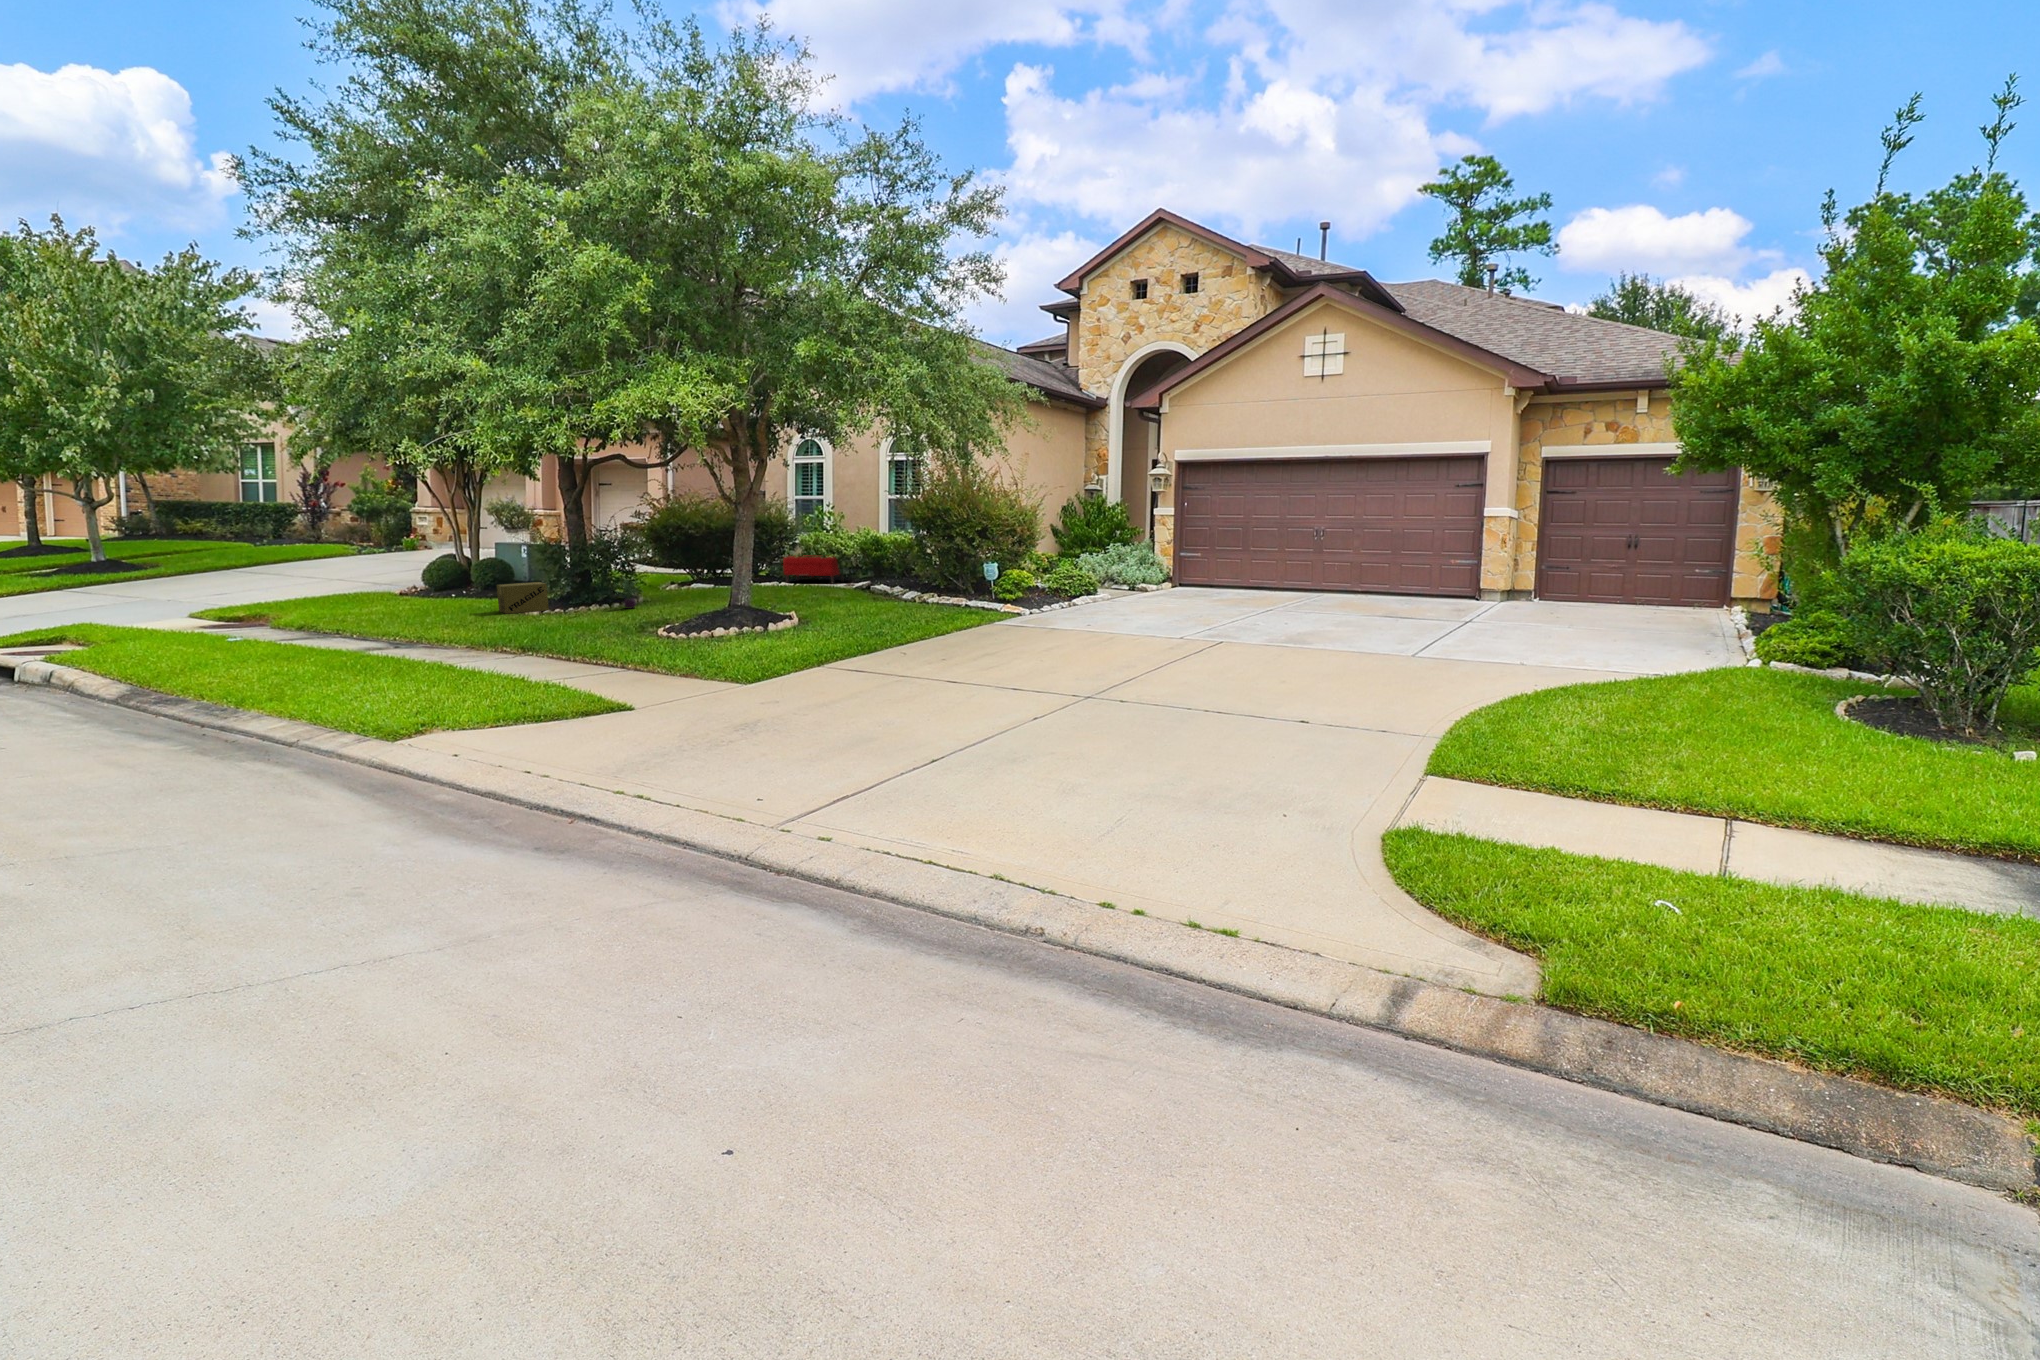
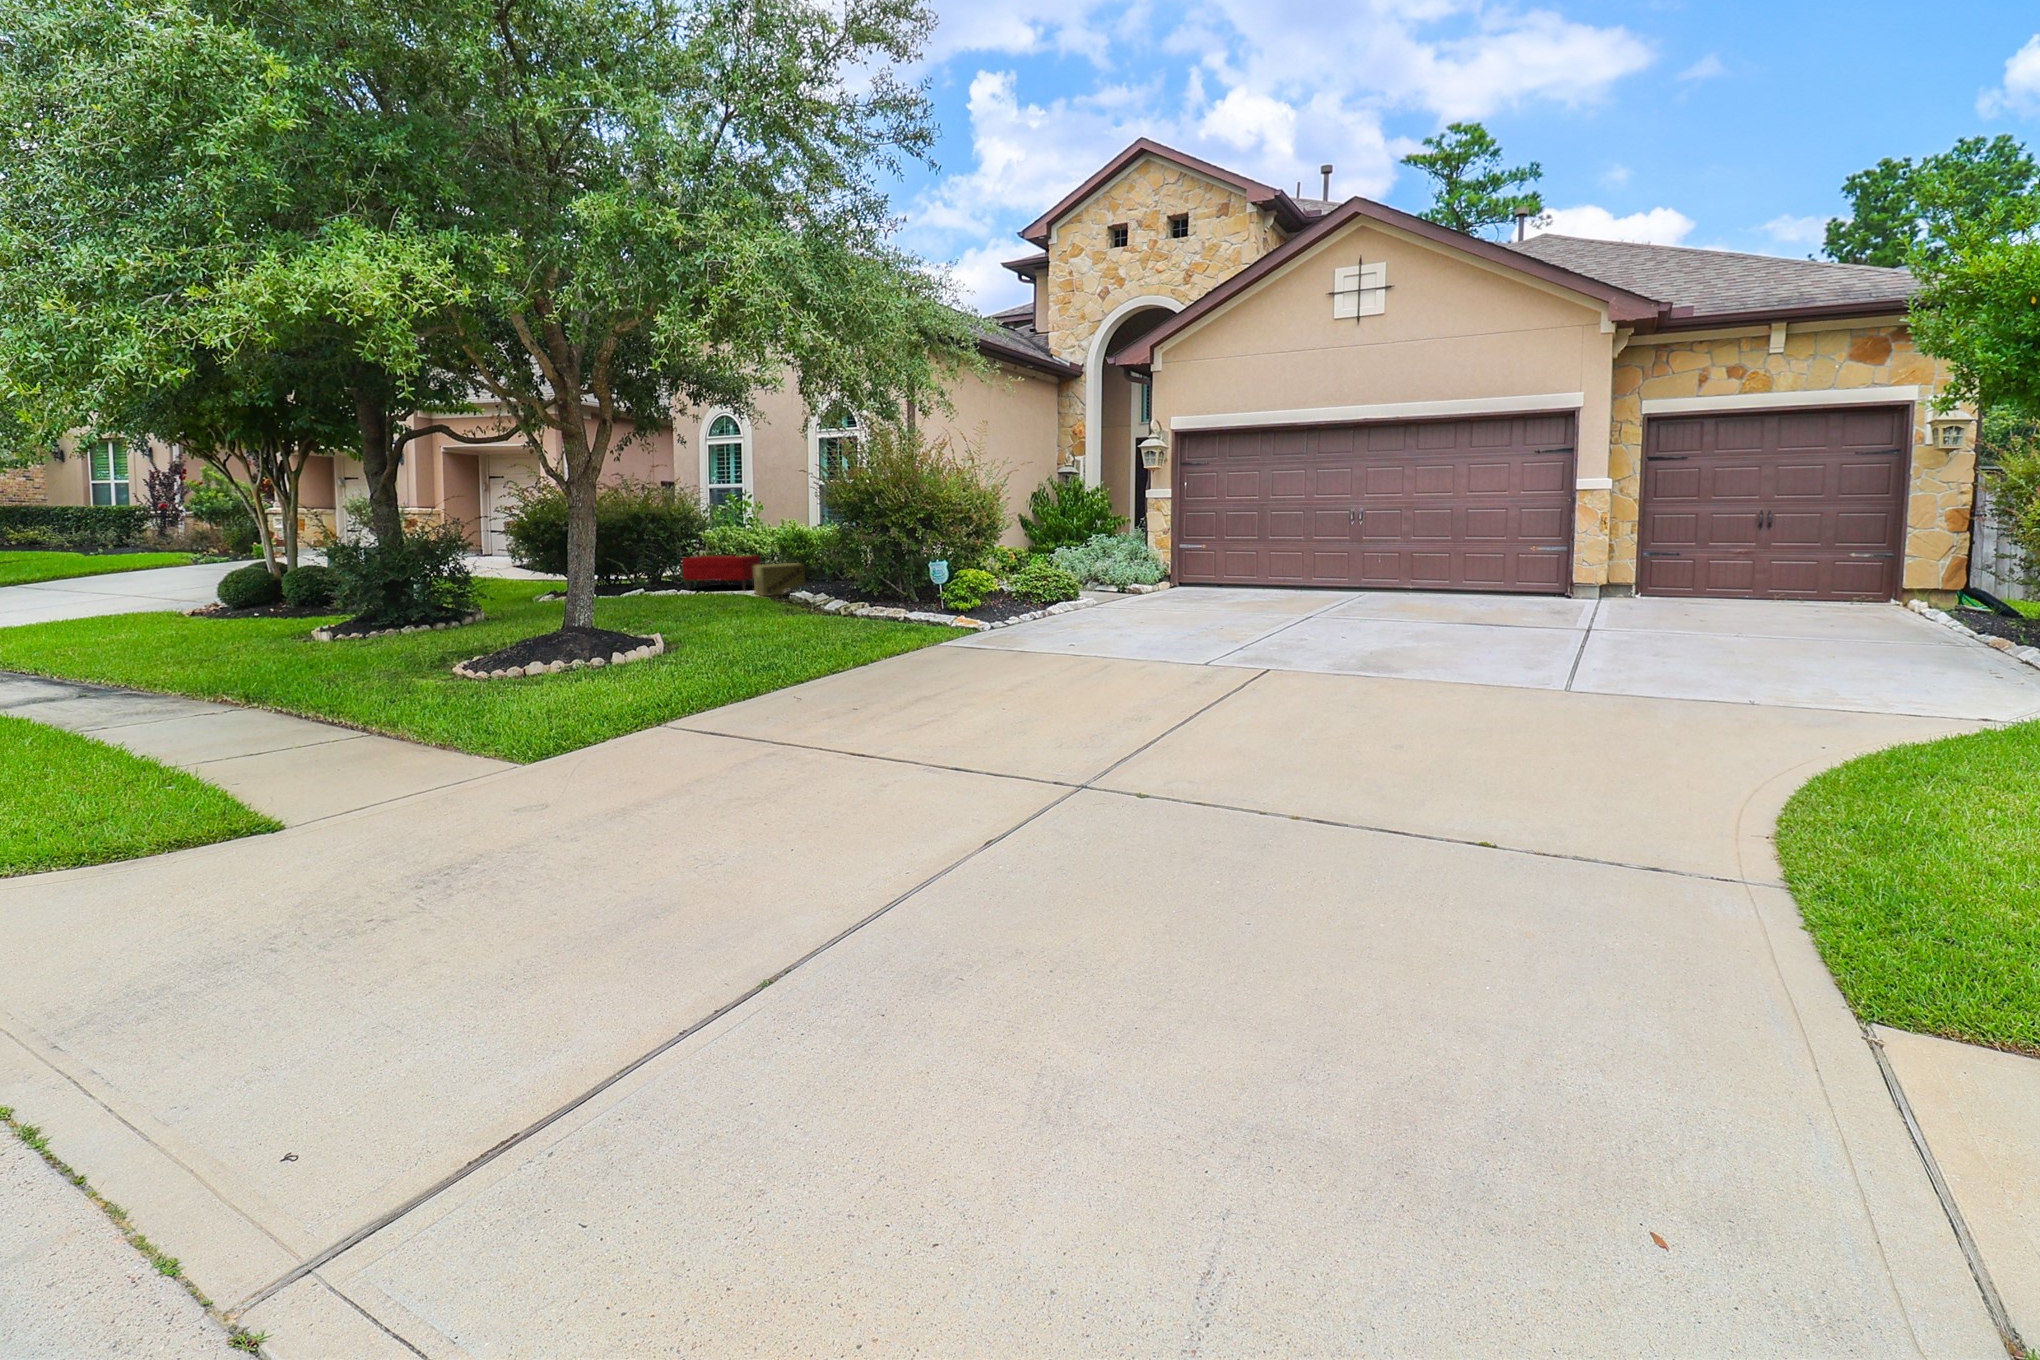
decorative plant: present [615,579,636,609] -> none [428,582,480,627]
cardboard box: present [497,582,549,614] -> present [753,563,805,596]

